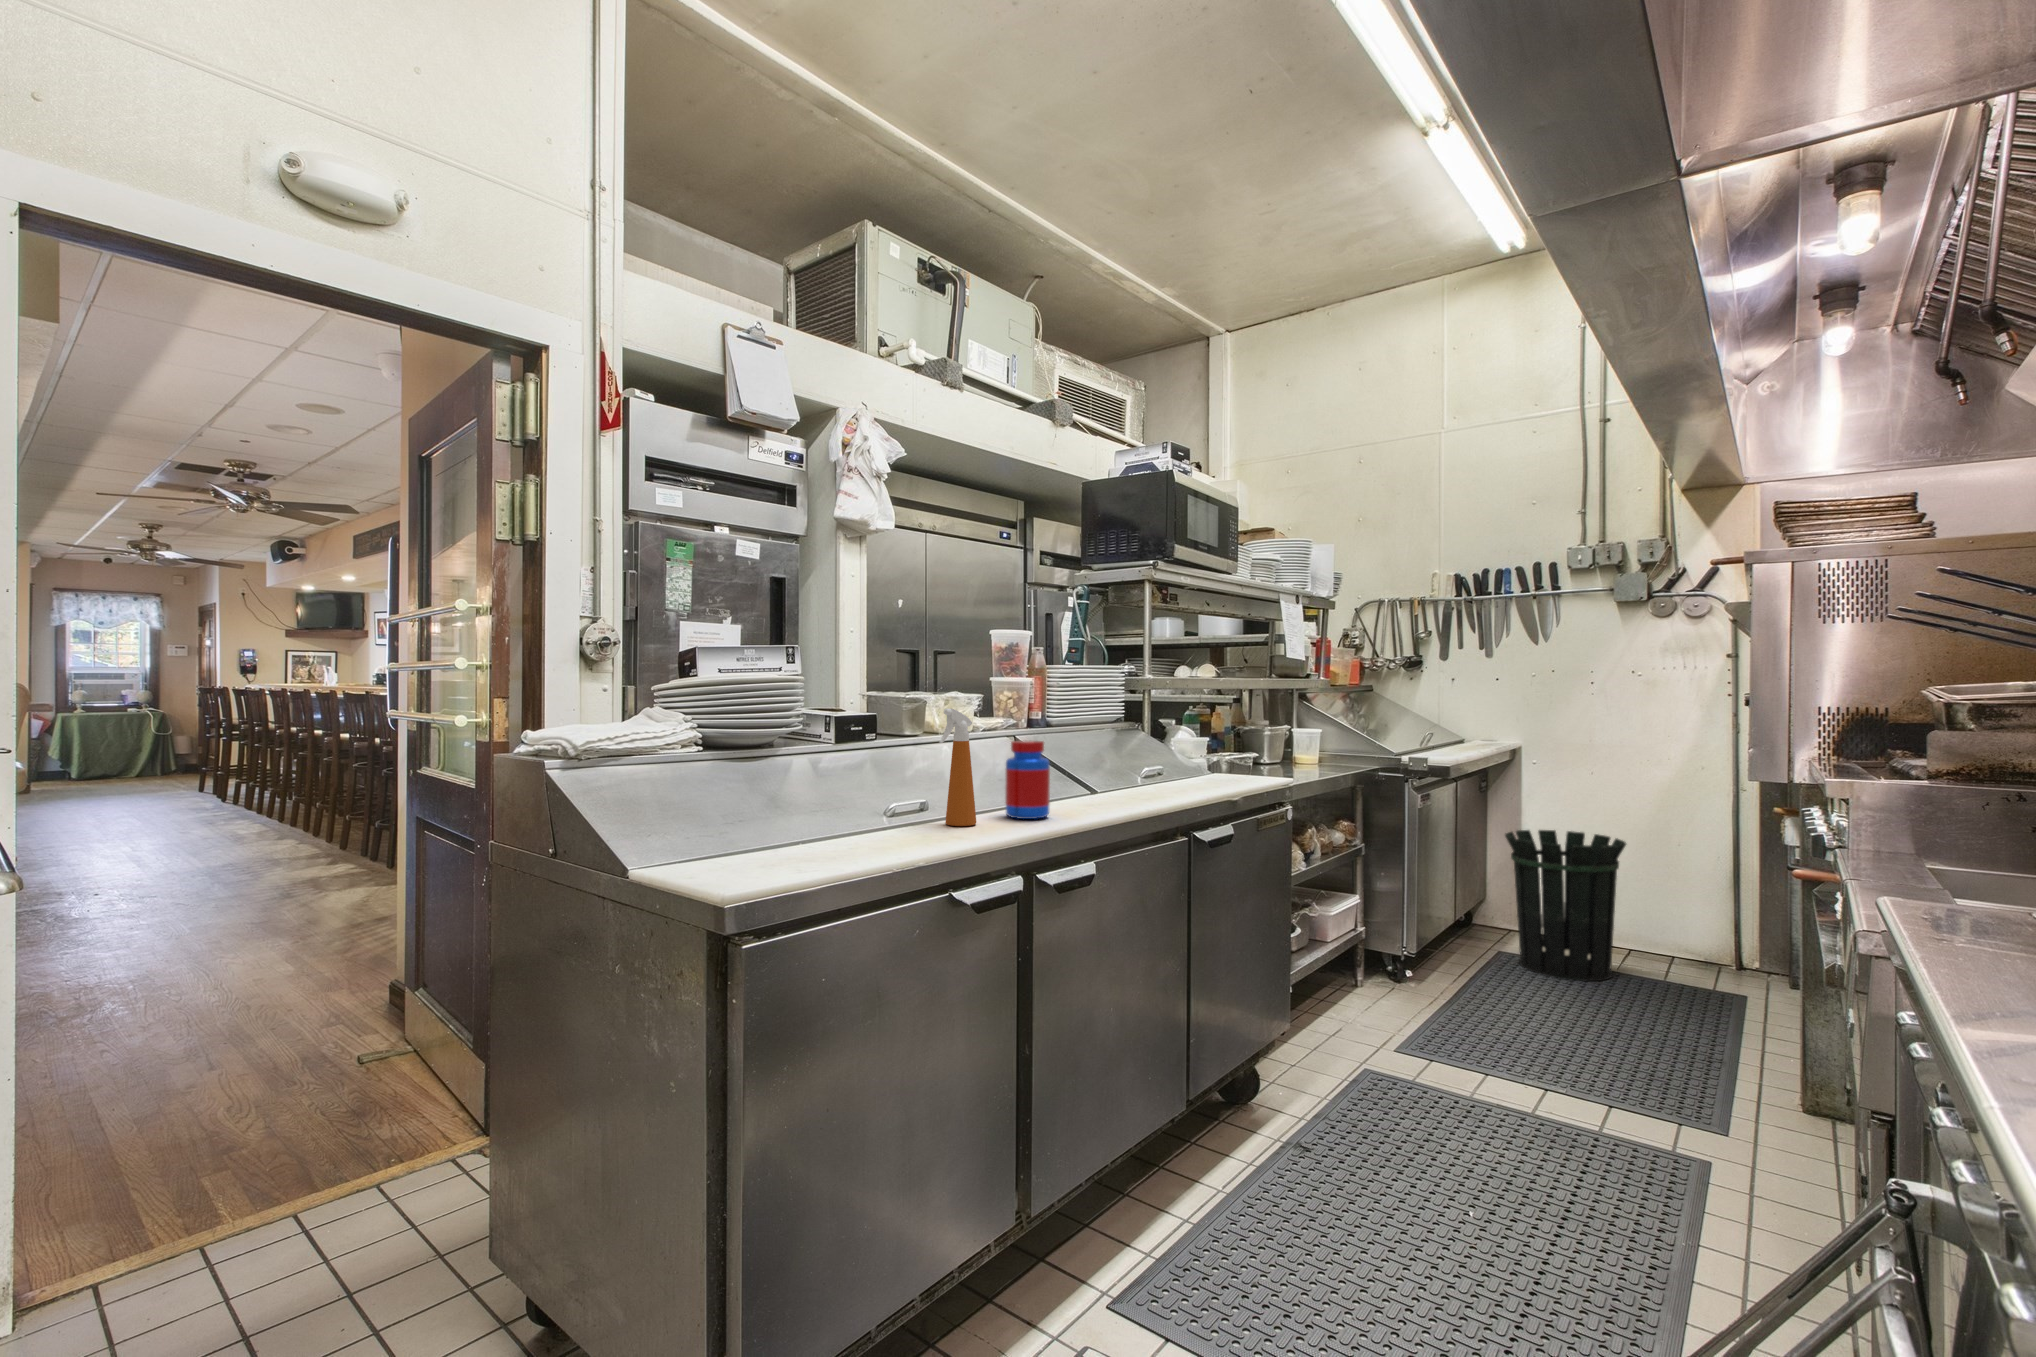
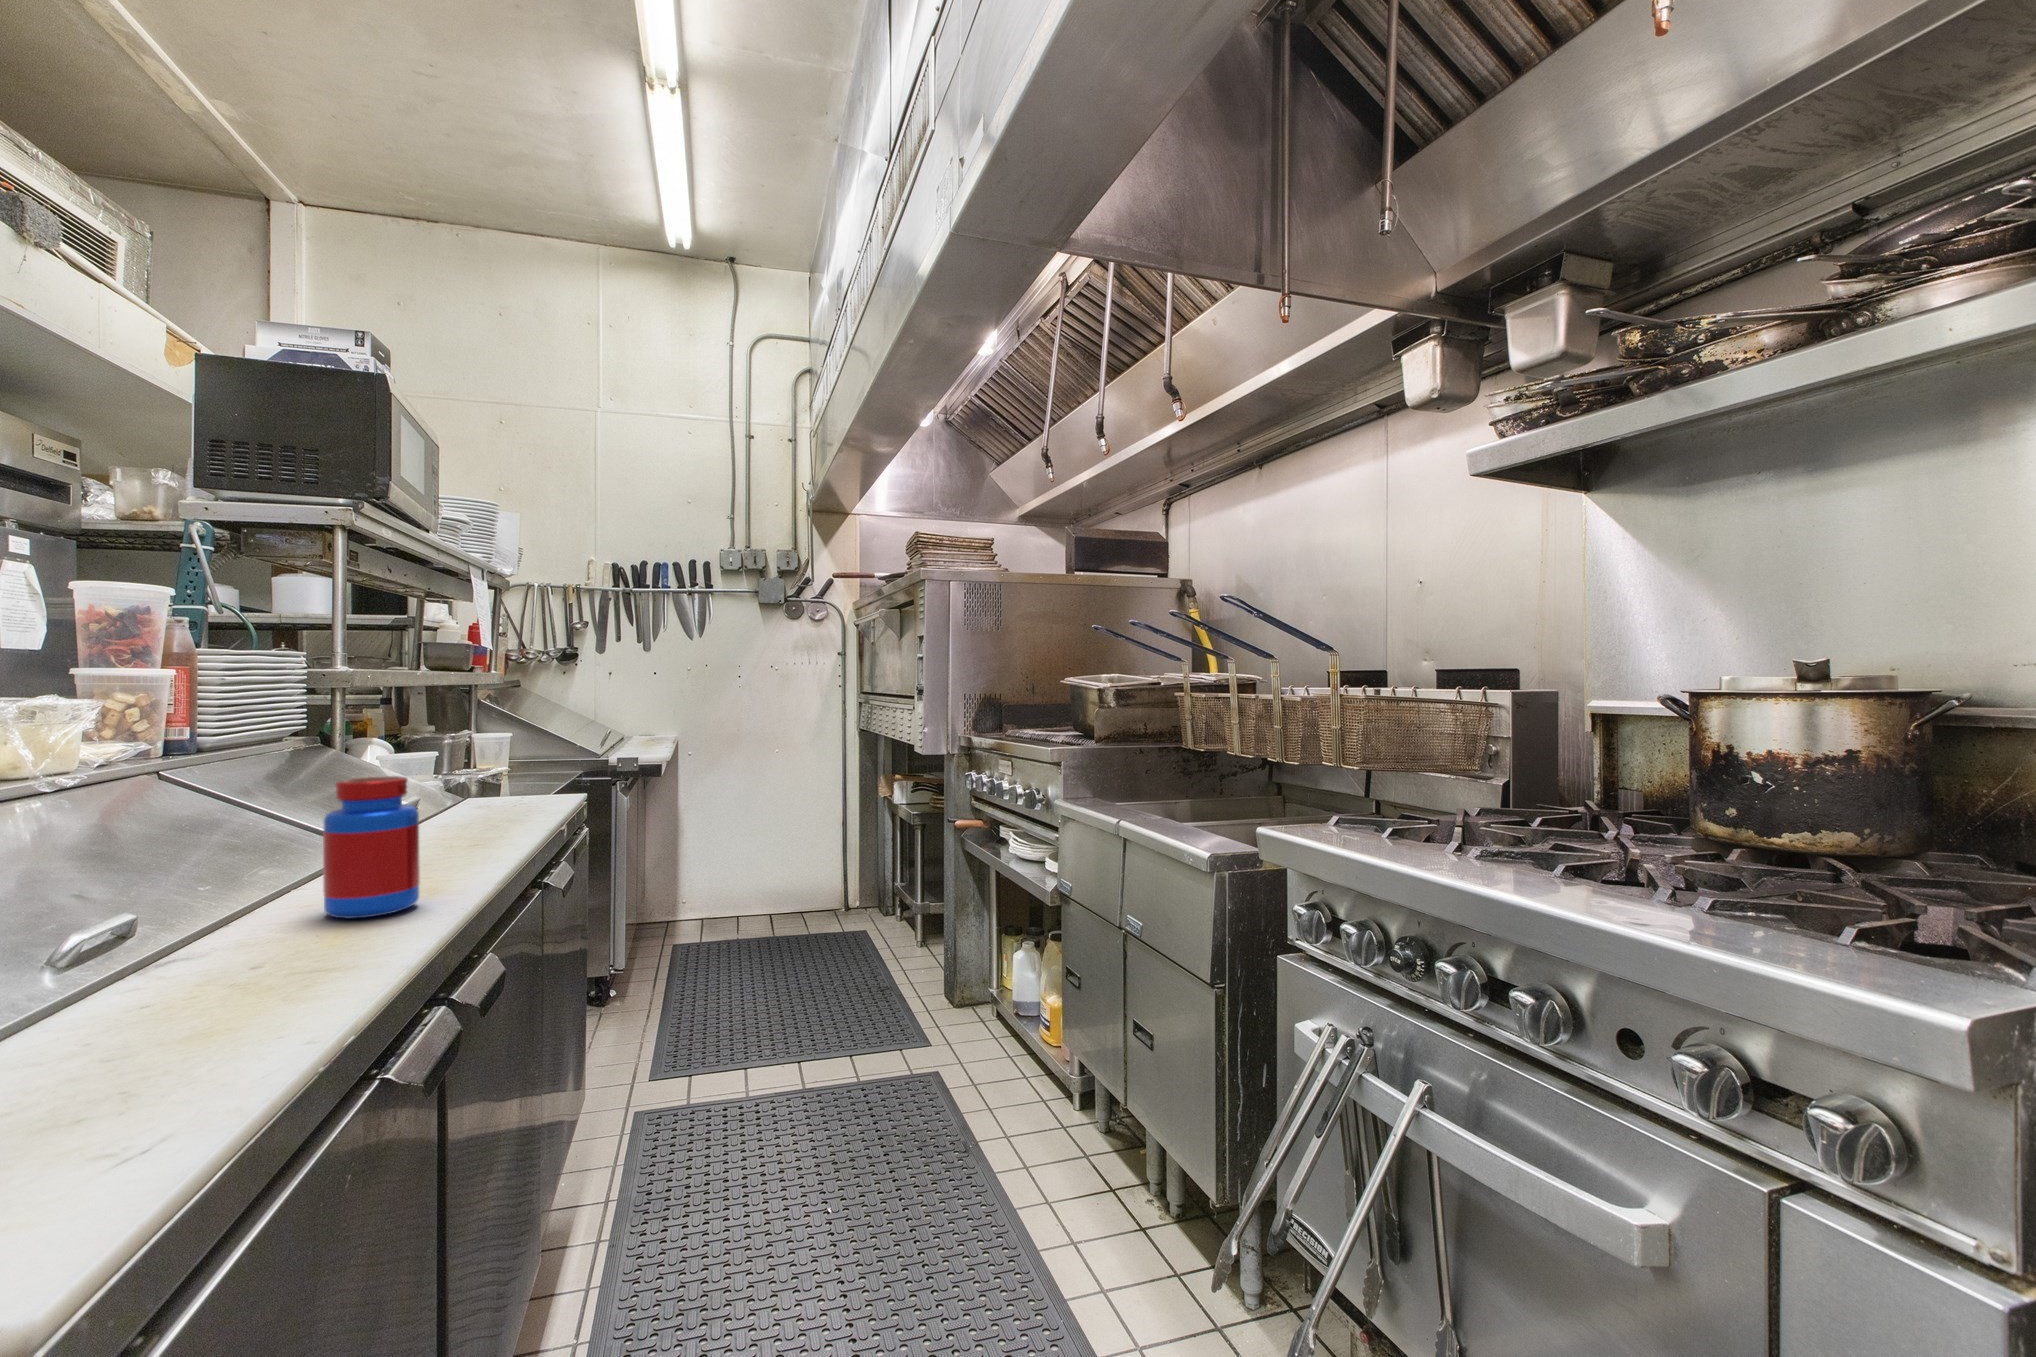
spray bottle: present [939,709,976,826] -> none [234,730,314,965]
waste bin: present [1505,830,1626,981] -> none [678,807,780,945]

